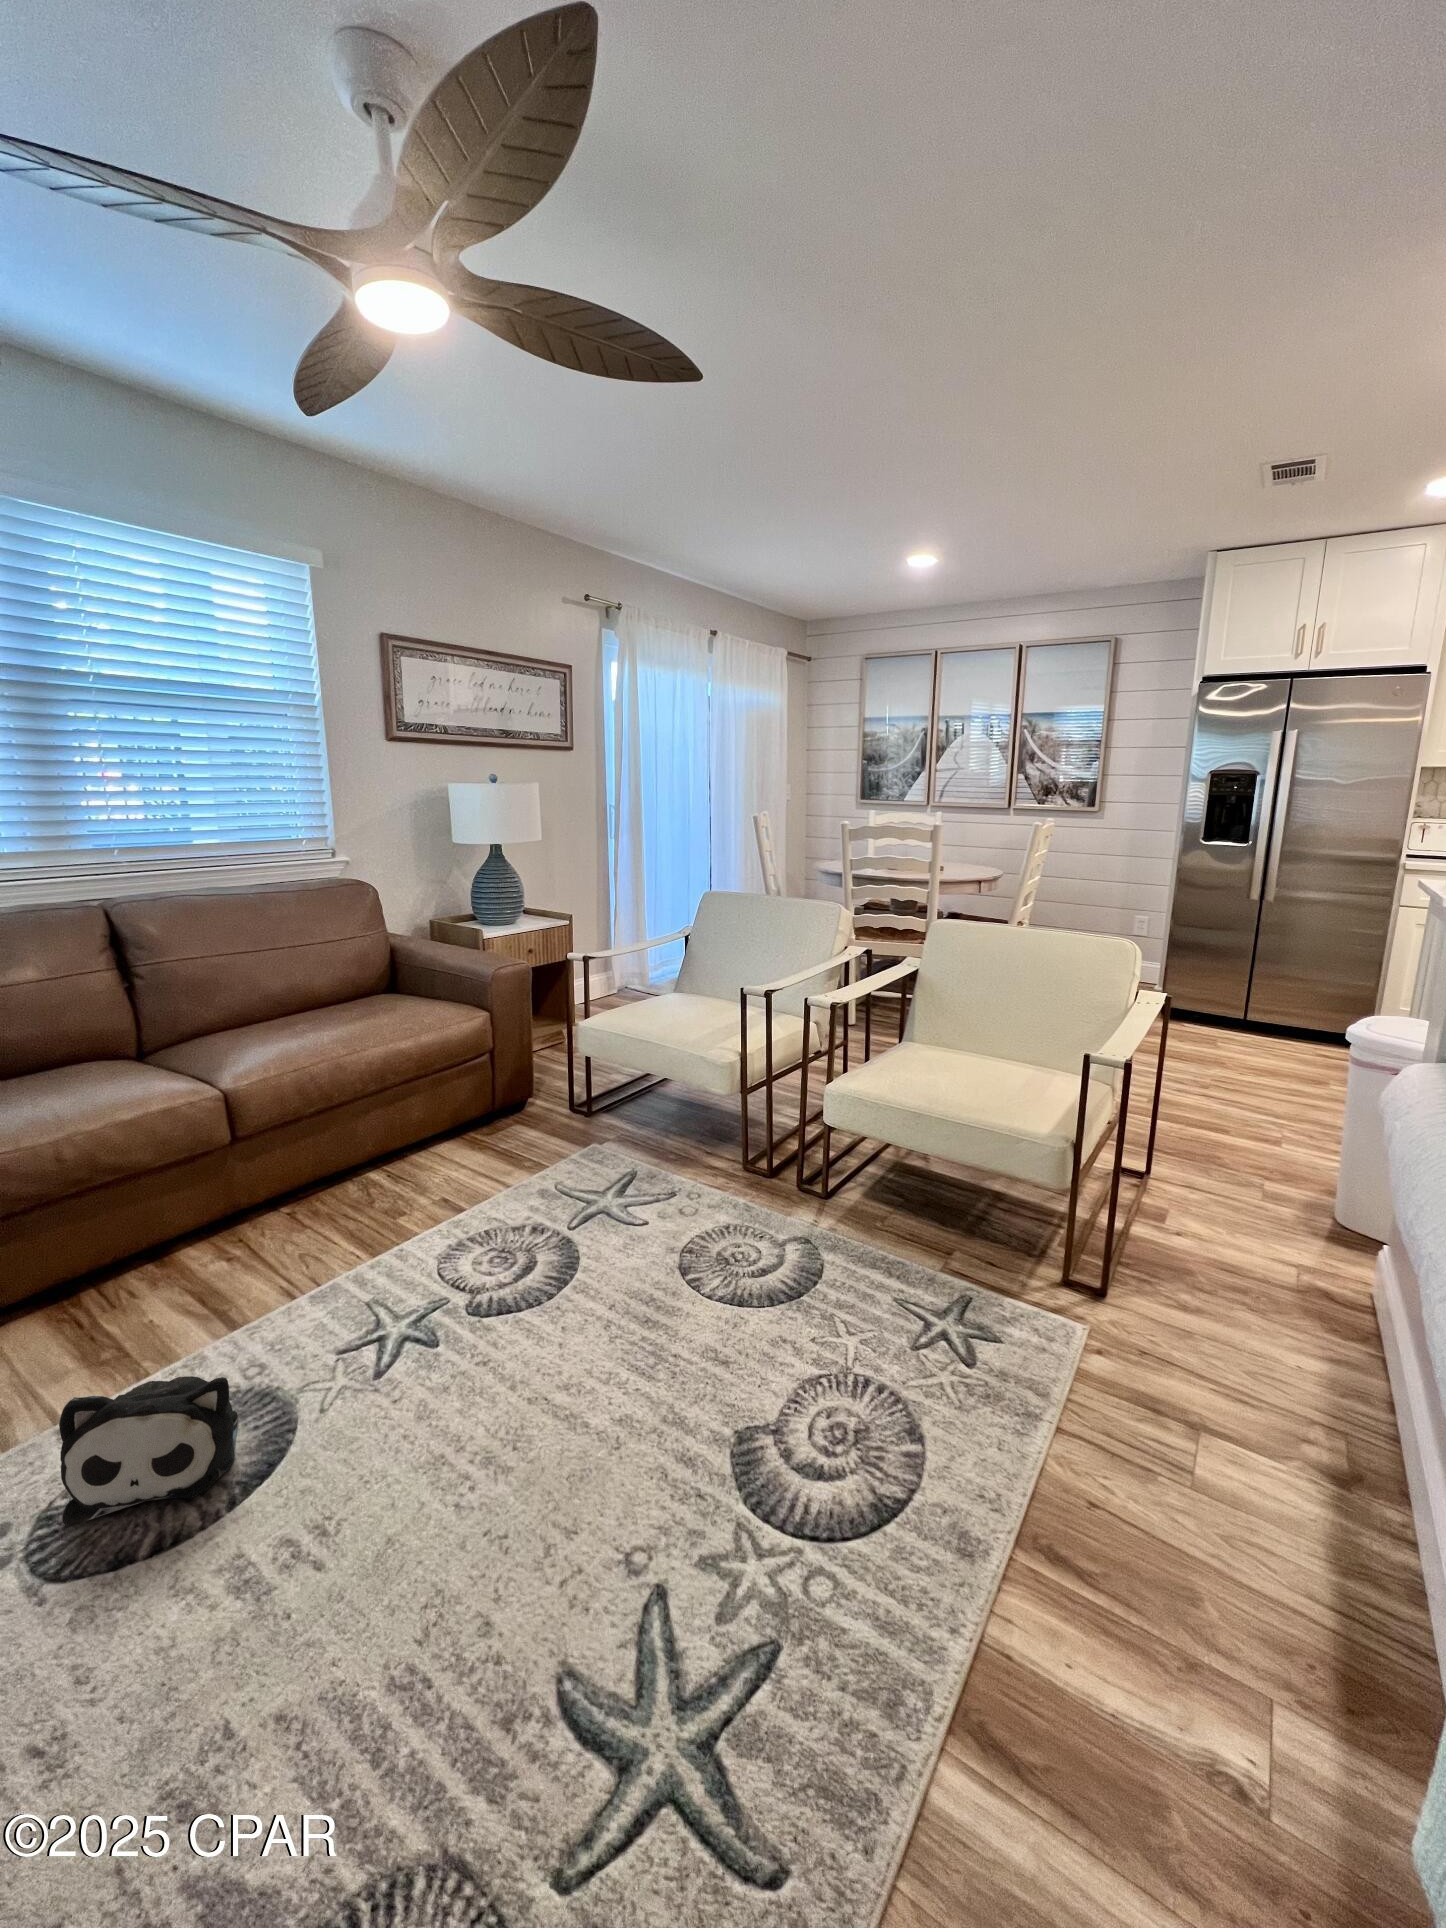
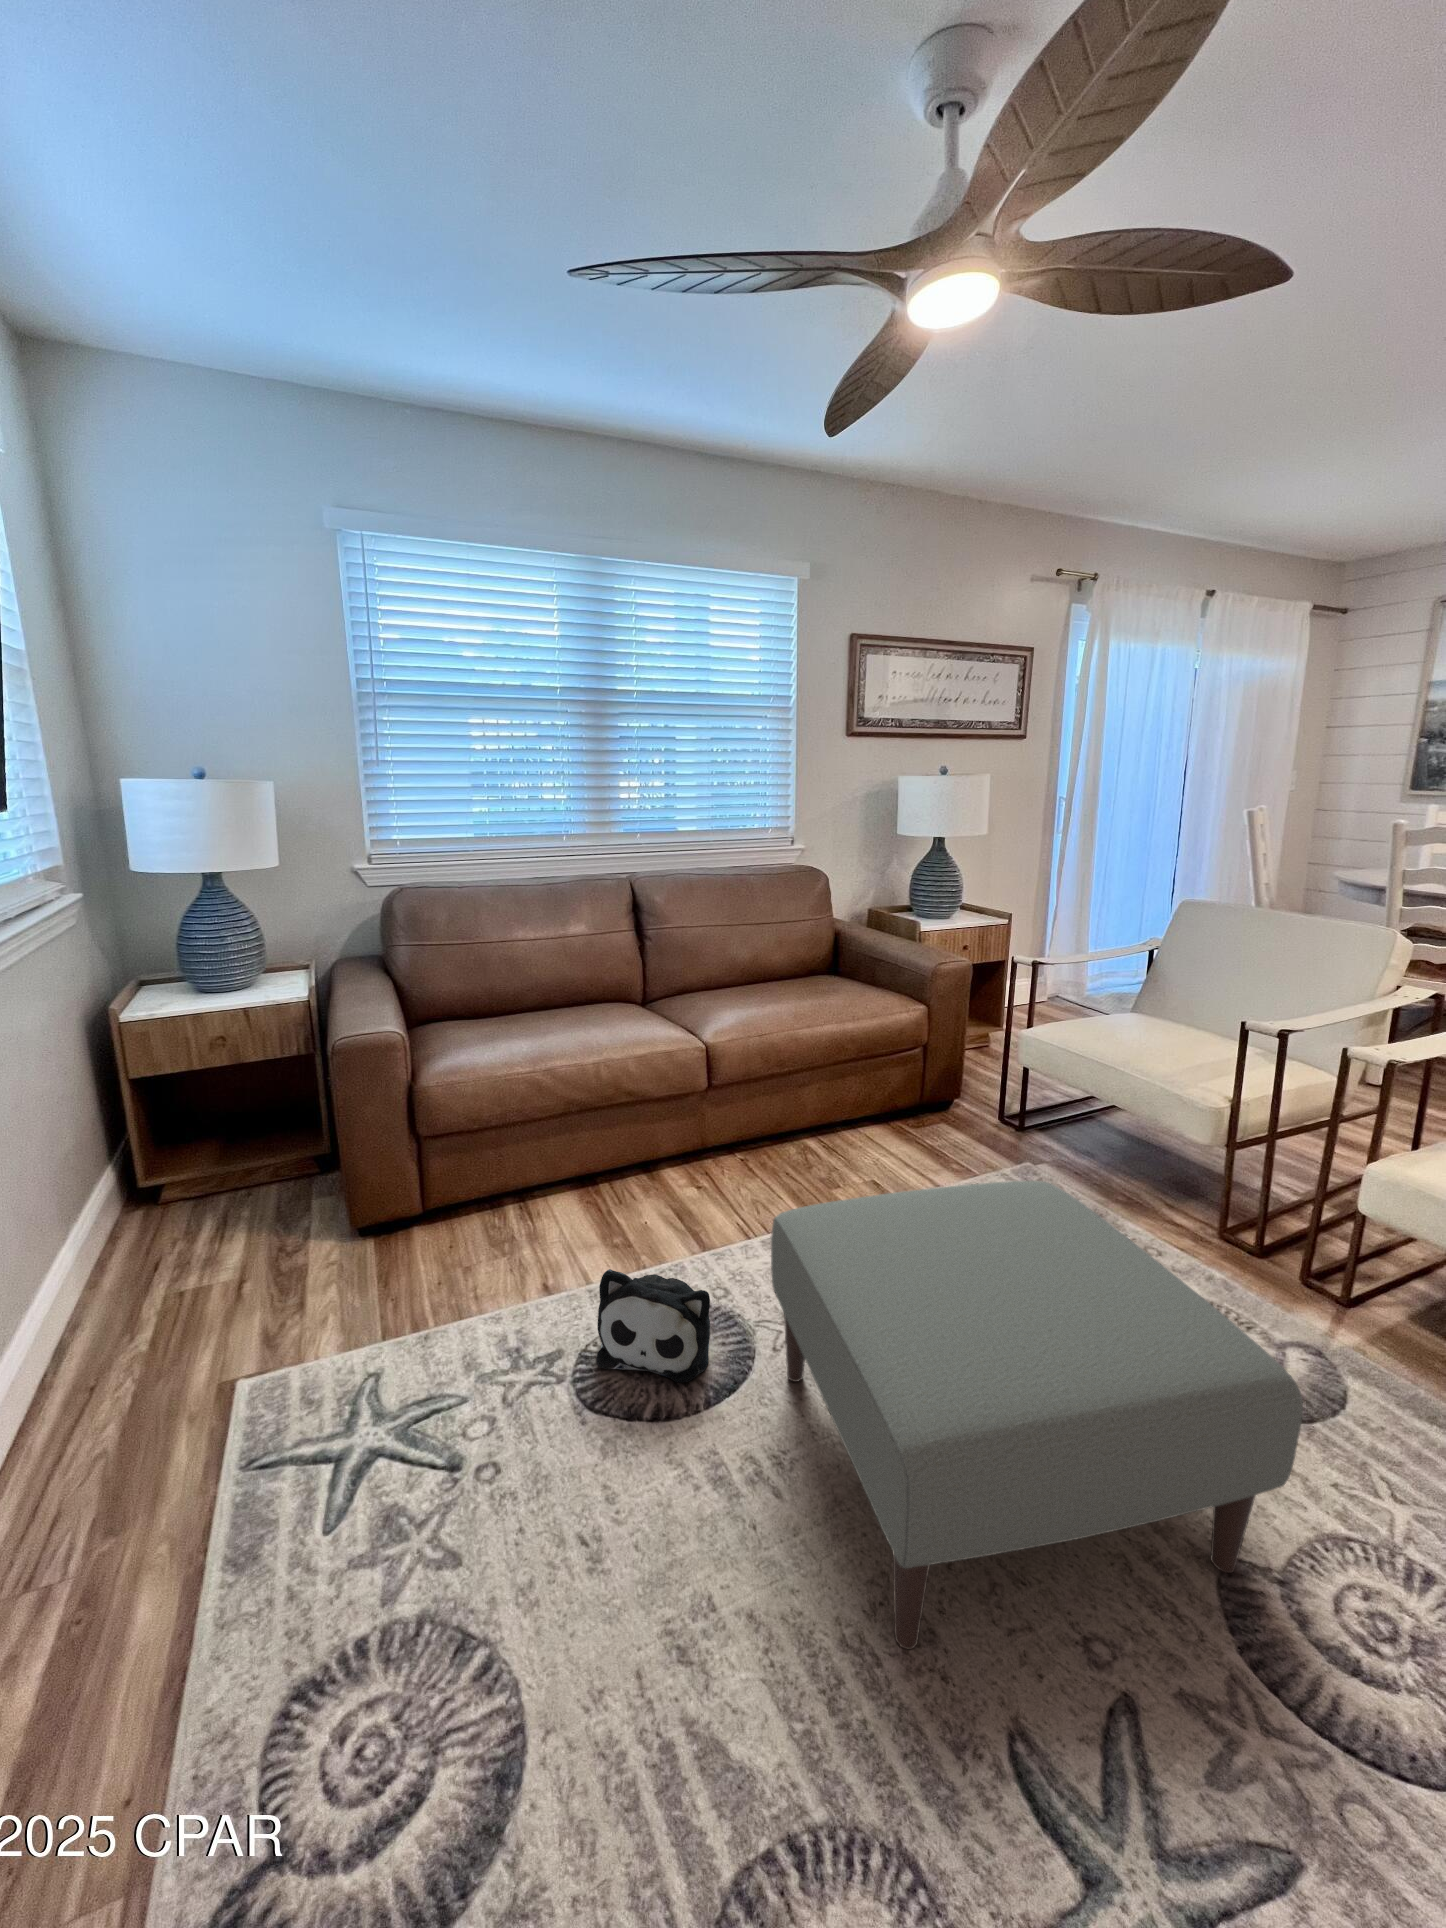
ottoman: none [303,1158,769,1654] -> present [771,1181,1303,1649]

